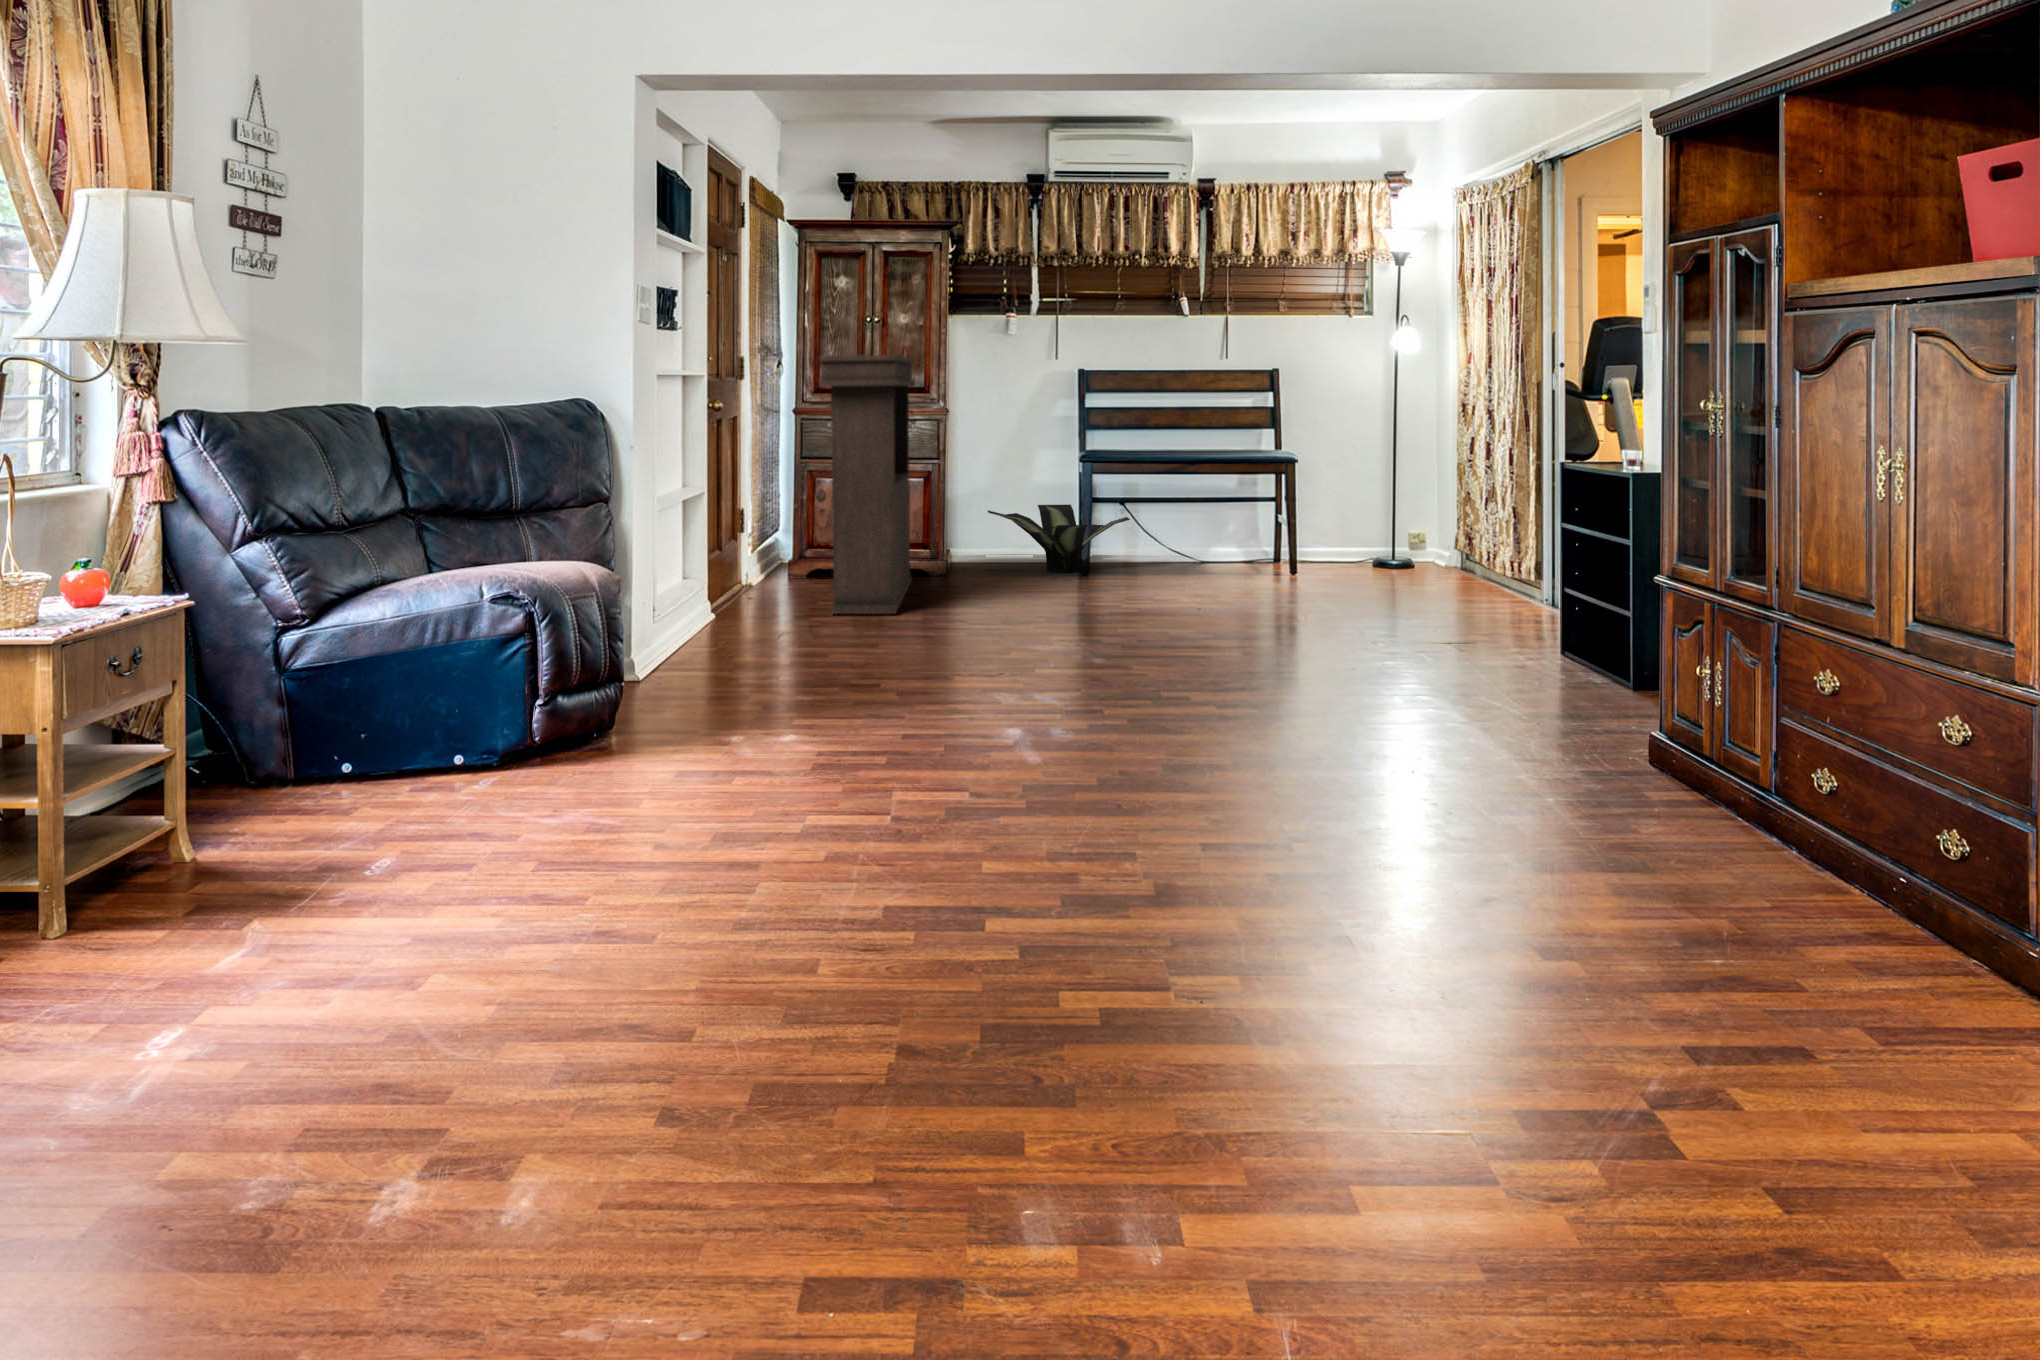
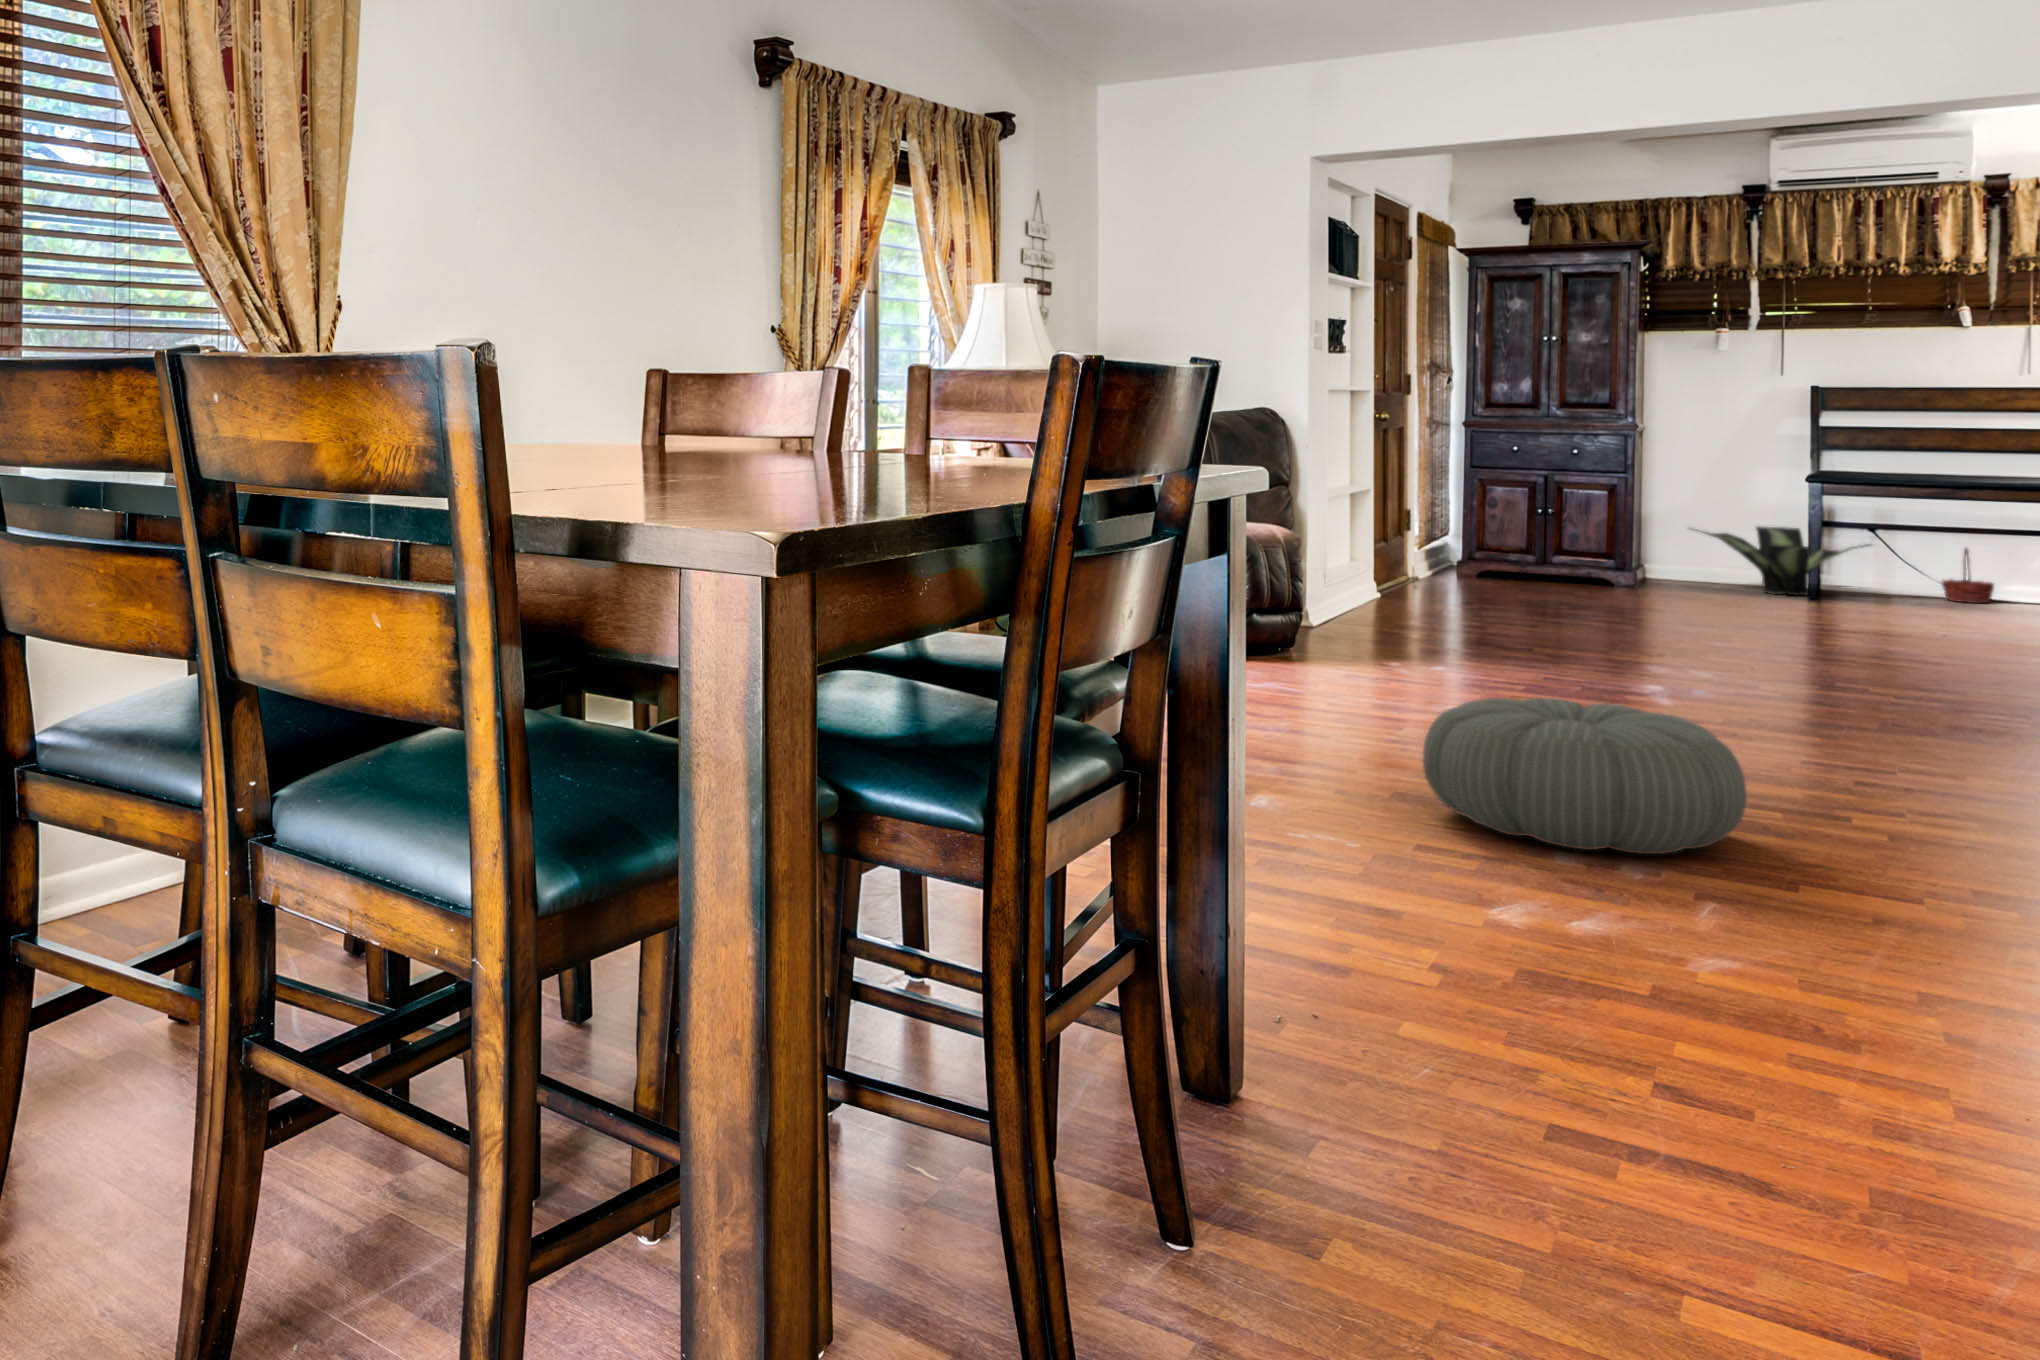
console table: present [819,355,915,614] -> none [1485,372,1598,609]
basket: none [1174,515,1212,566] -> present [1942,548,1994,603]
pouf: none [787,884,1258,1229] -> present [1423,697,1747,854]

